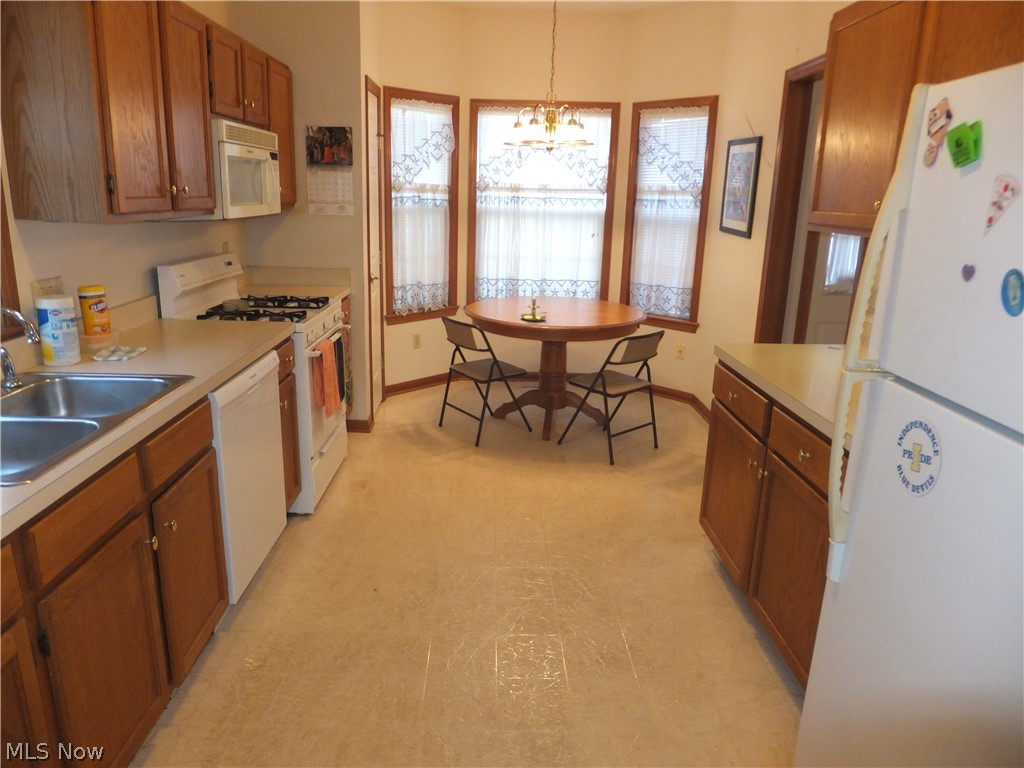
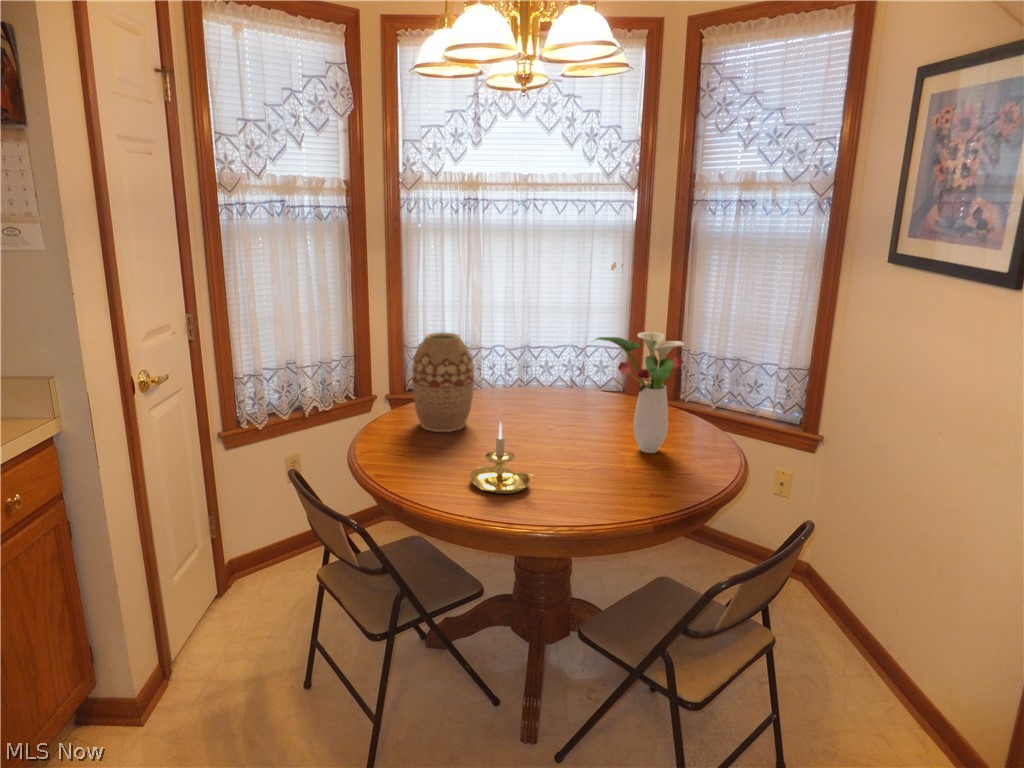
flower arrangement: none [575,260,616,314] -> present [595,332,684,453]
vase: none [491,261,520,307] -> present [412,332,474,432]

